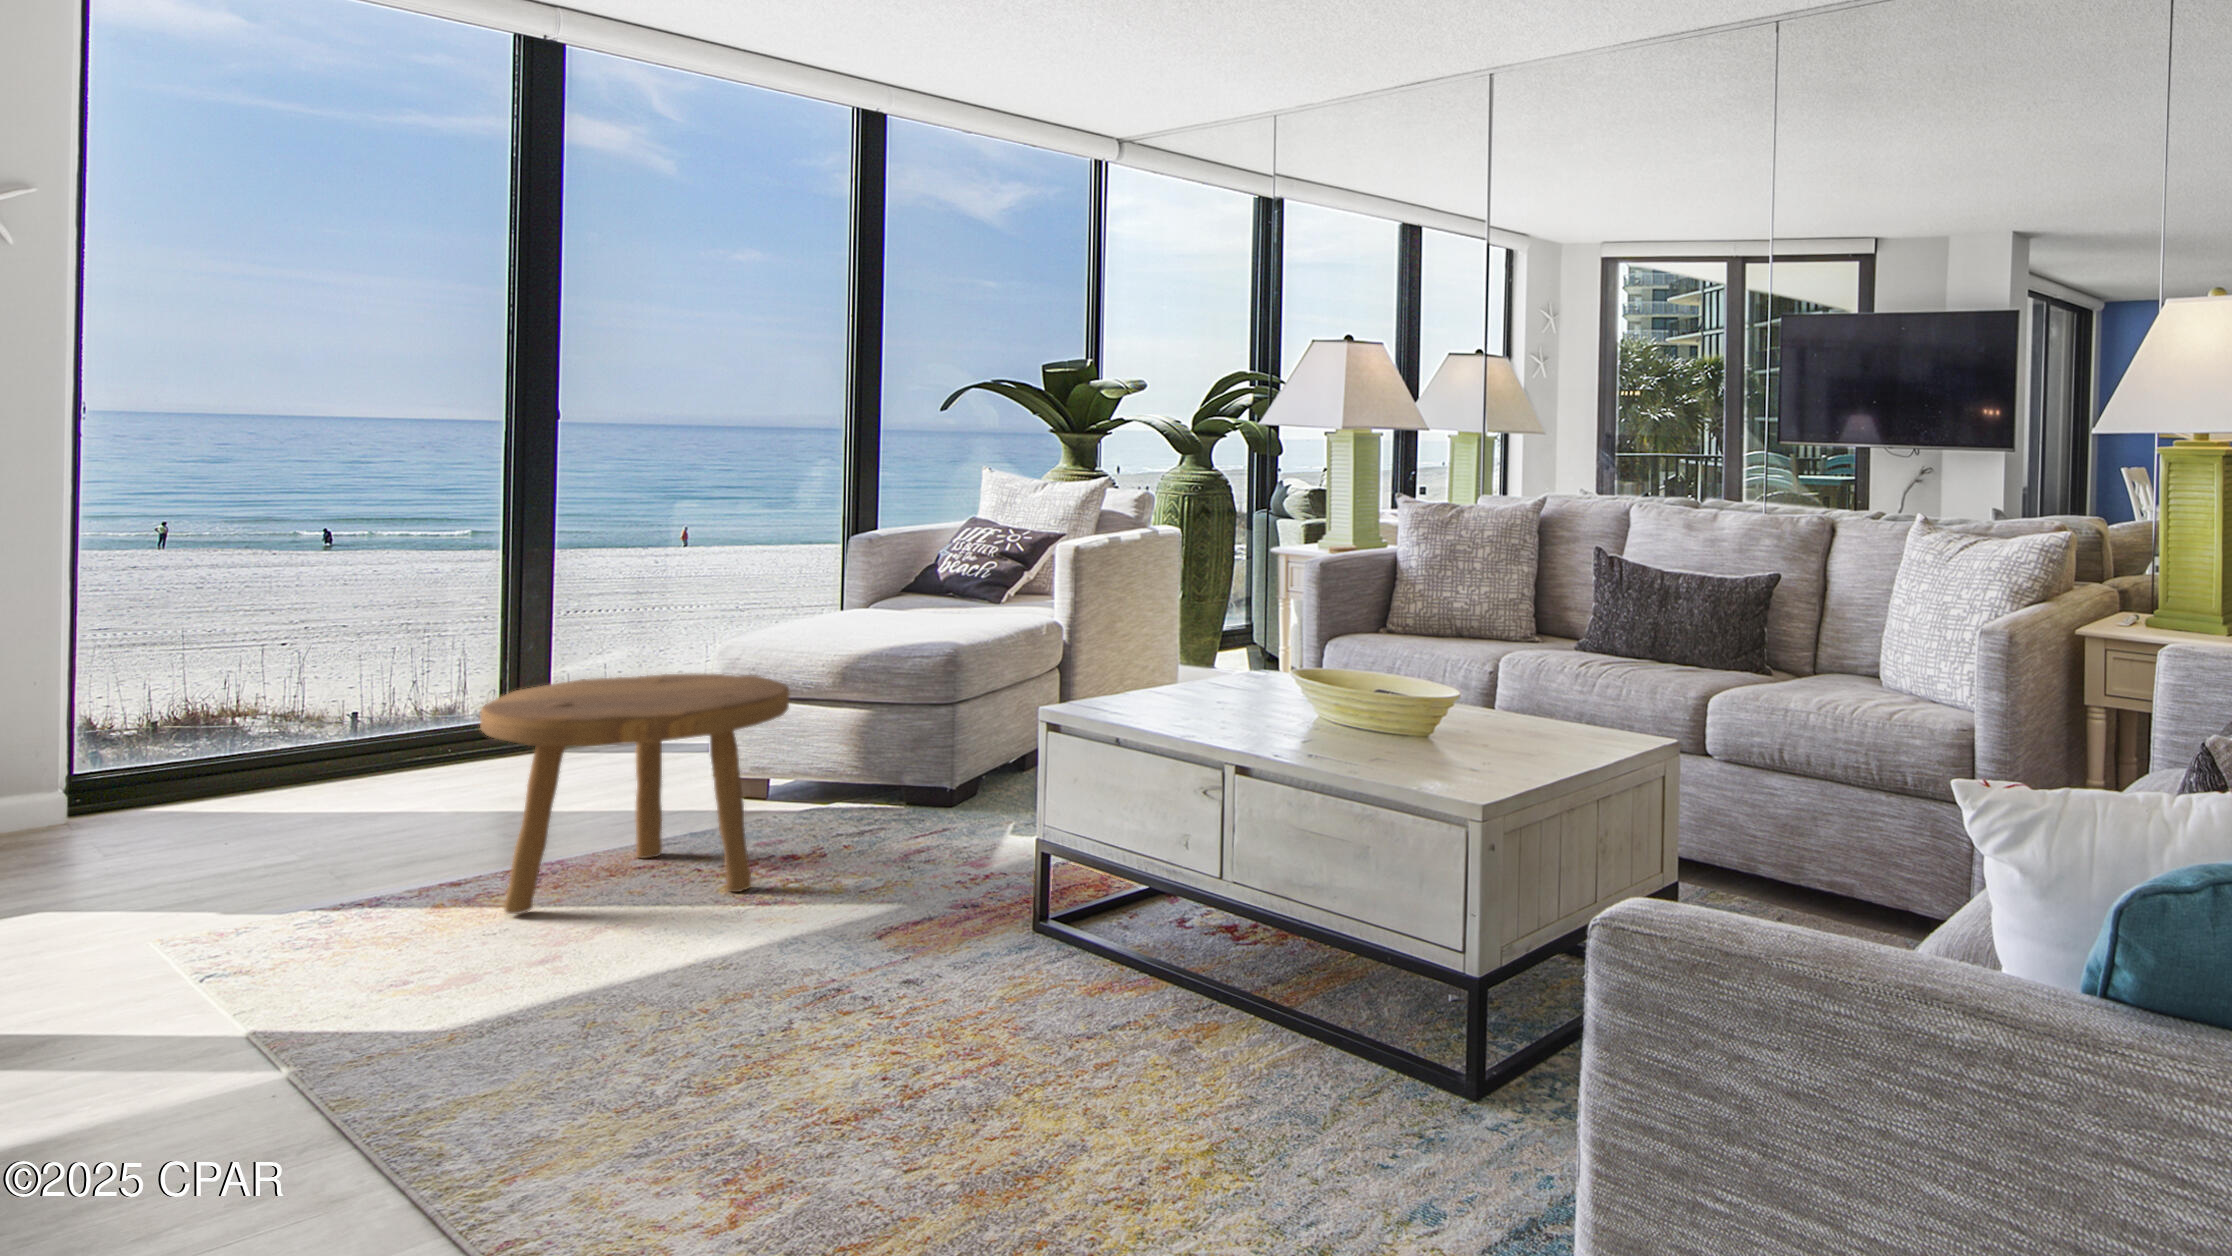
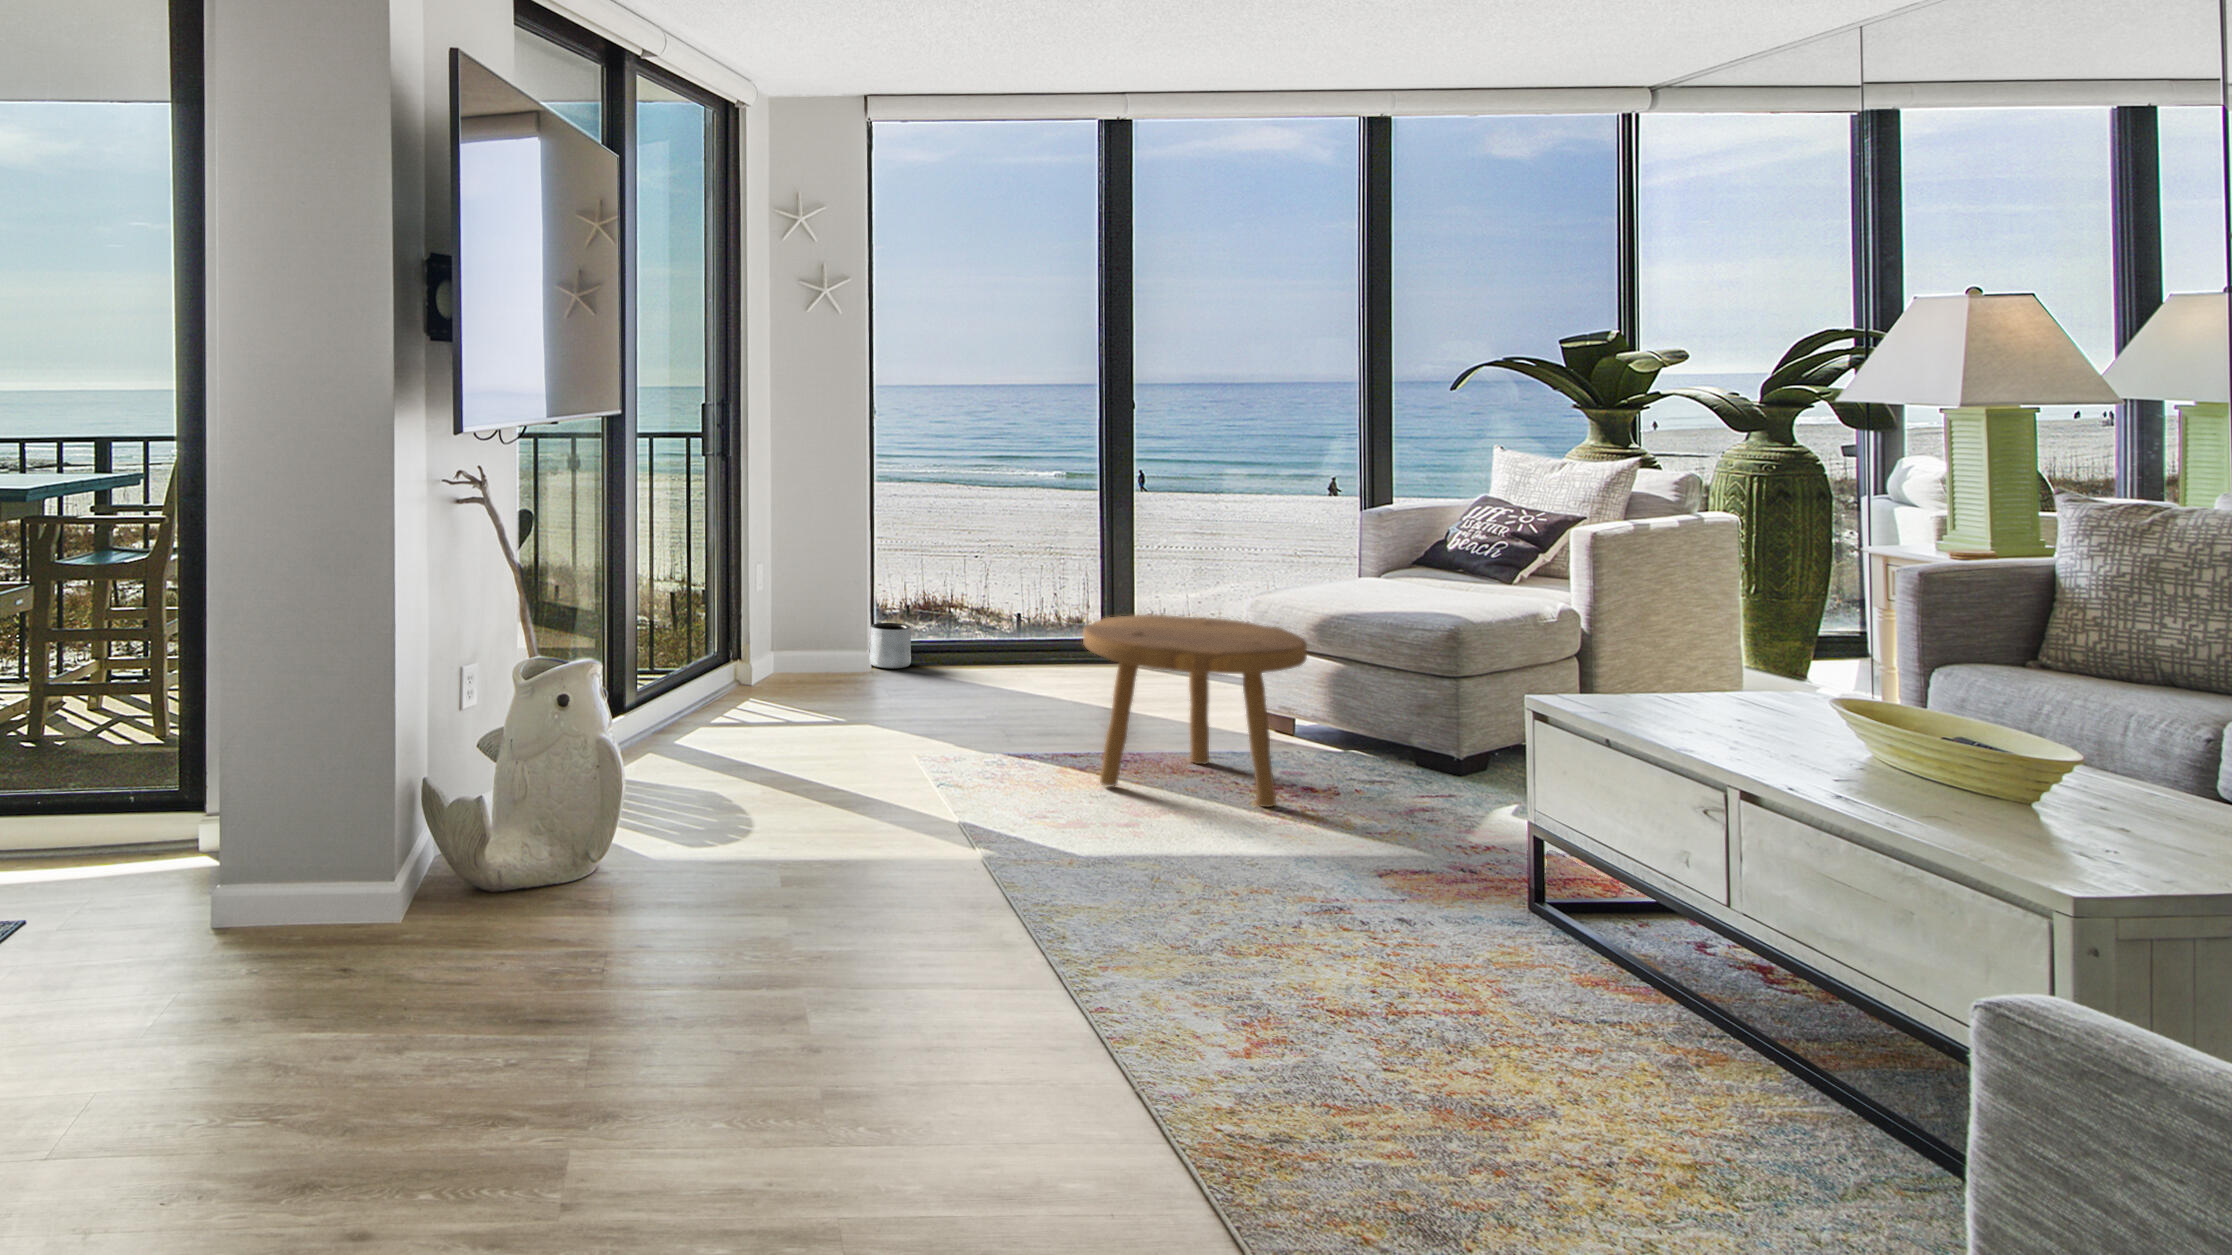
planter: none [84,746,170,818] -> present [870,623,911,669]

